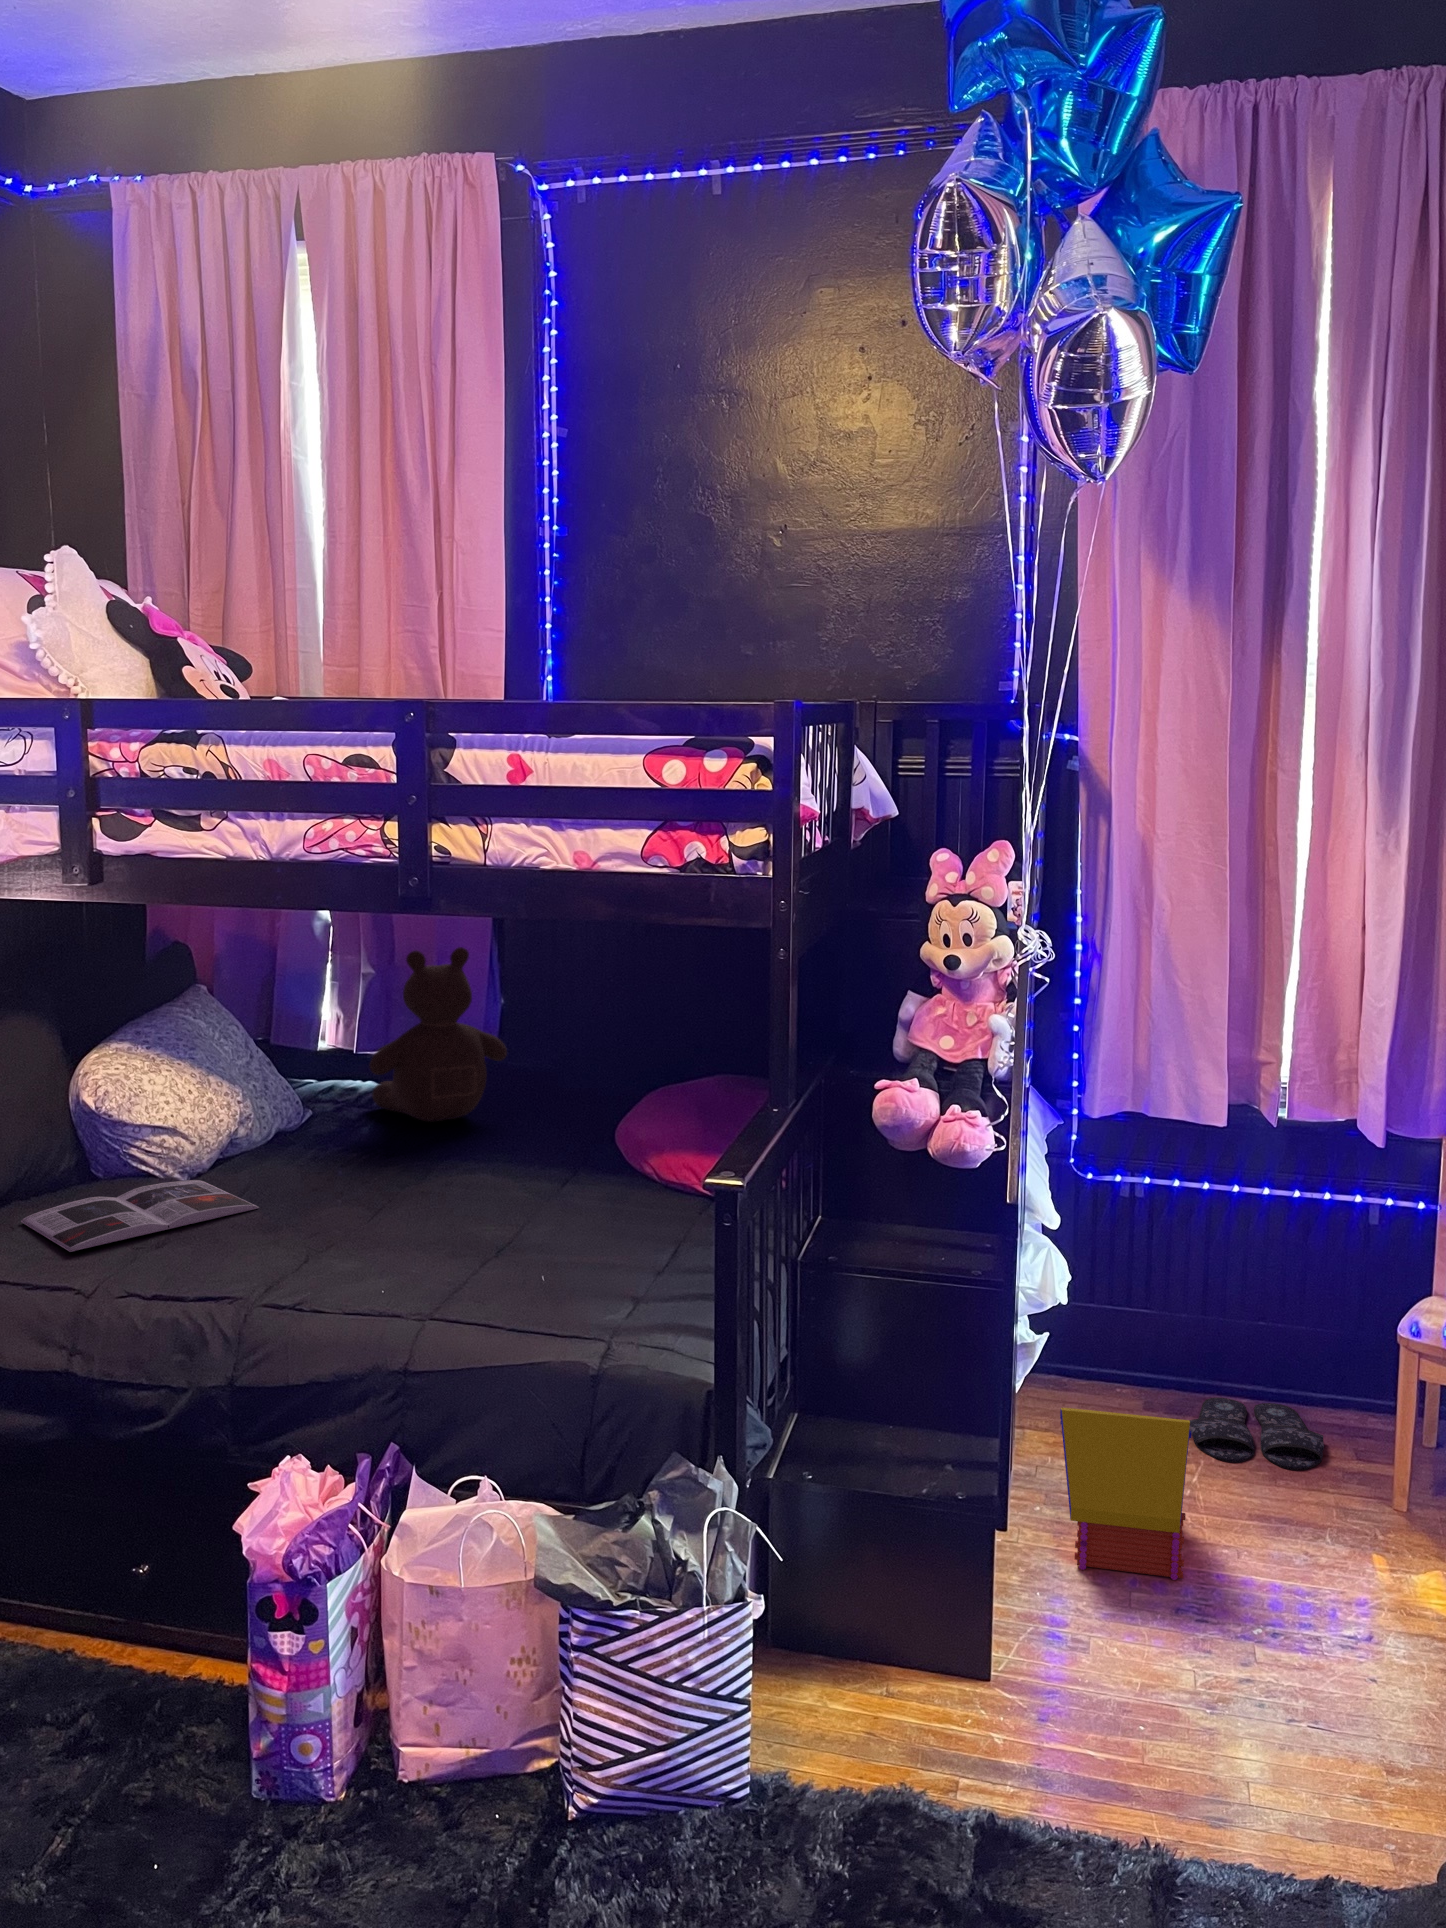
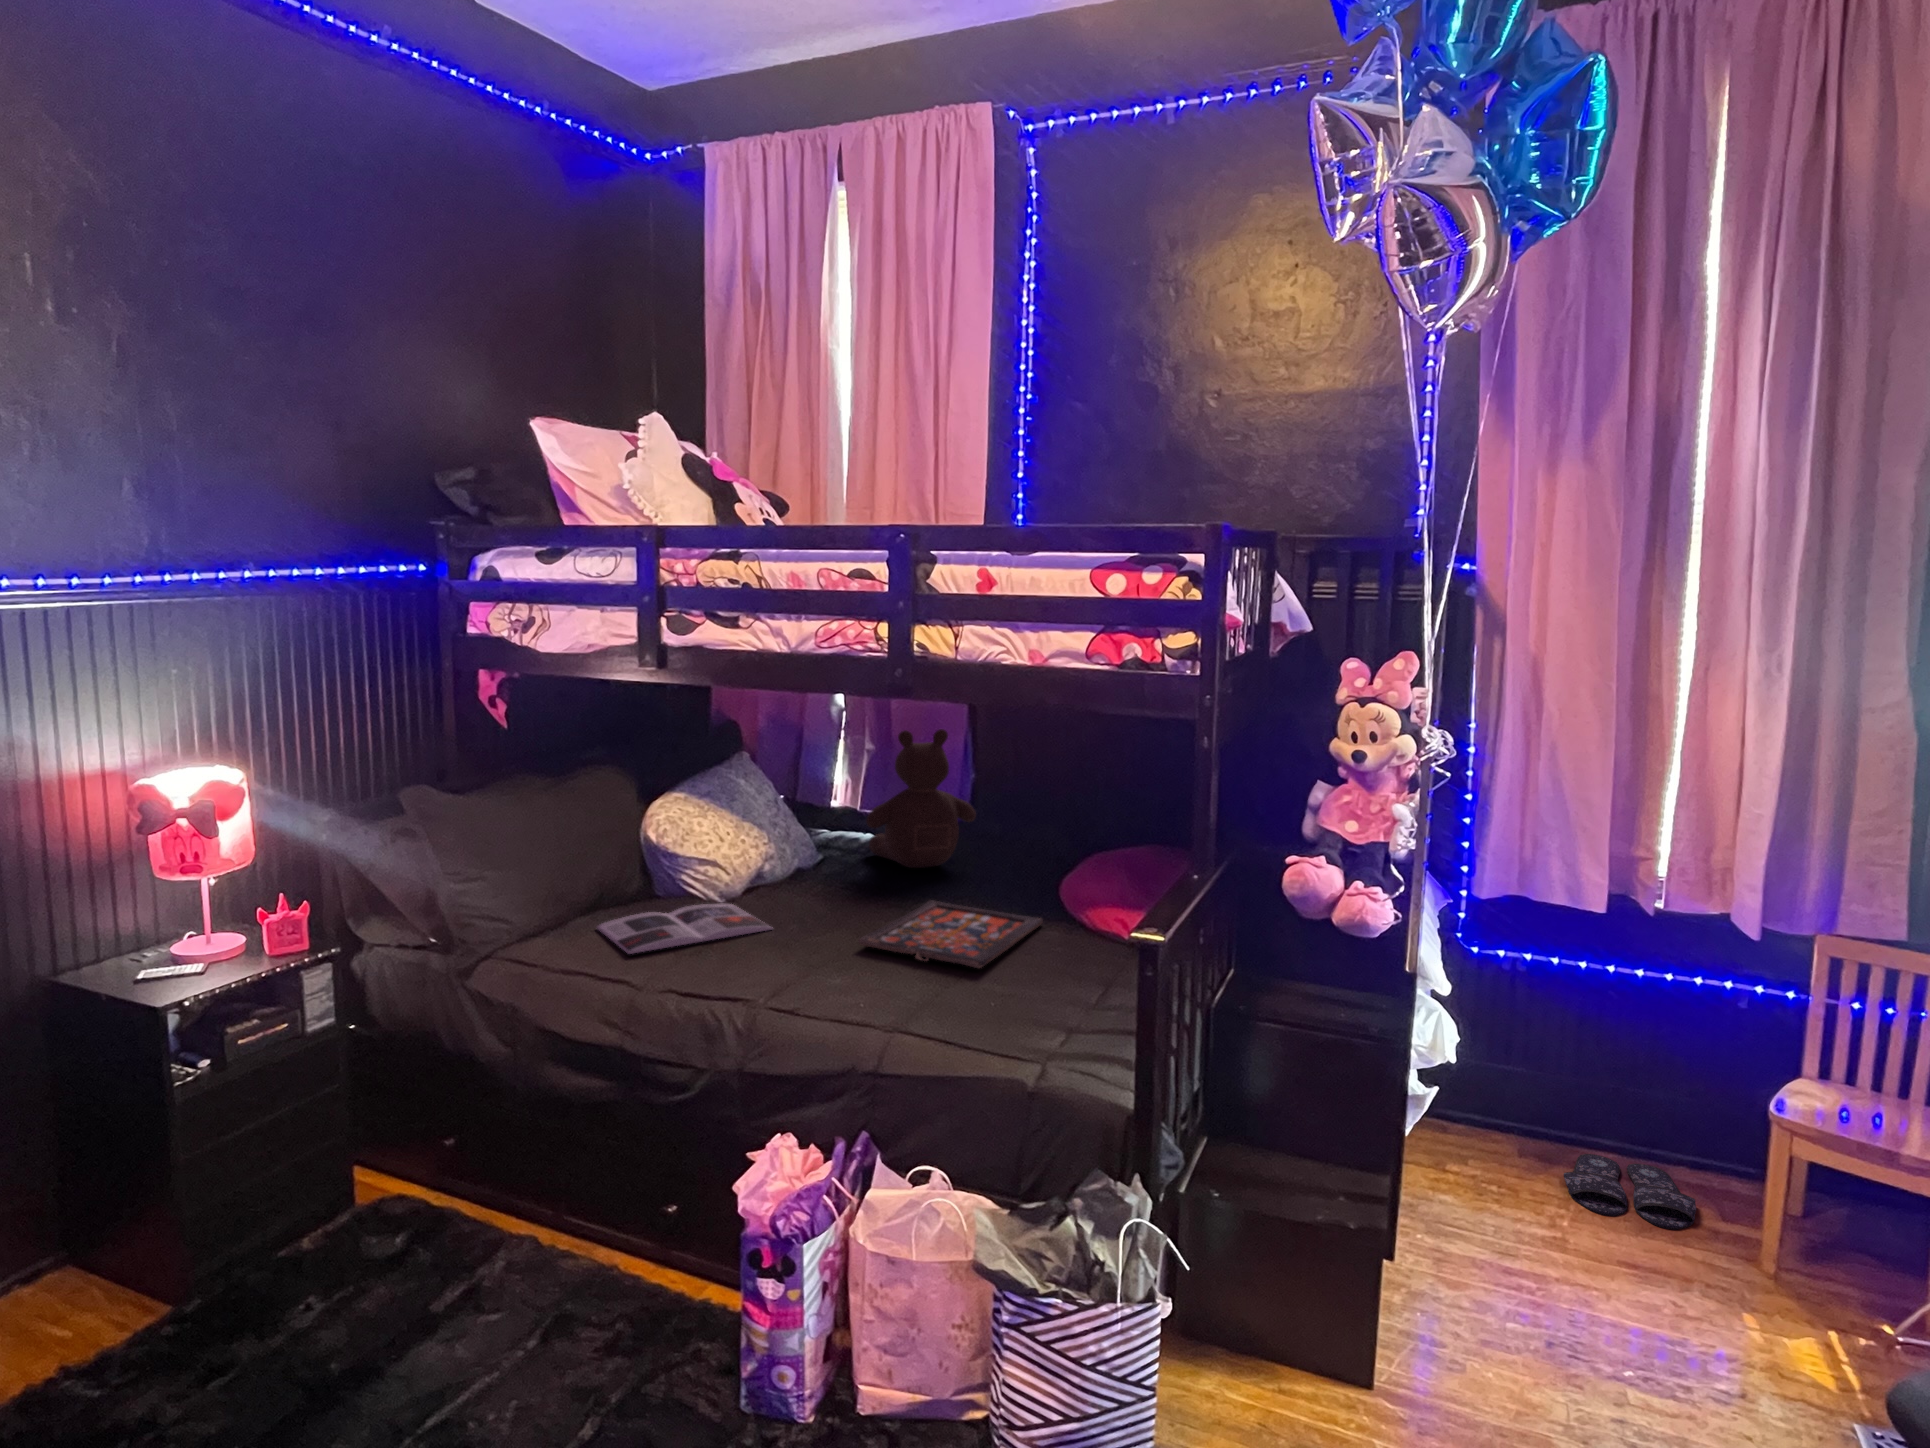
board game: none [370,1160,596,1238] -> present [858,900,1043,968]
toy house: present [1060,1408,1191,1580] -> none [1444,1153,1569,1320]

